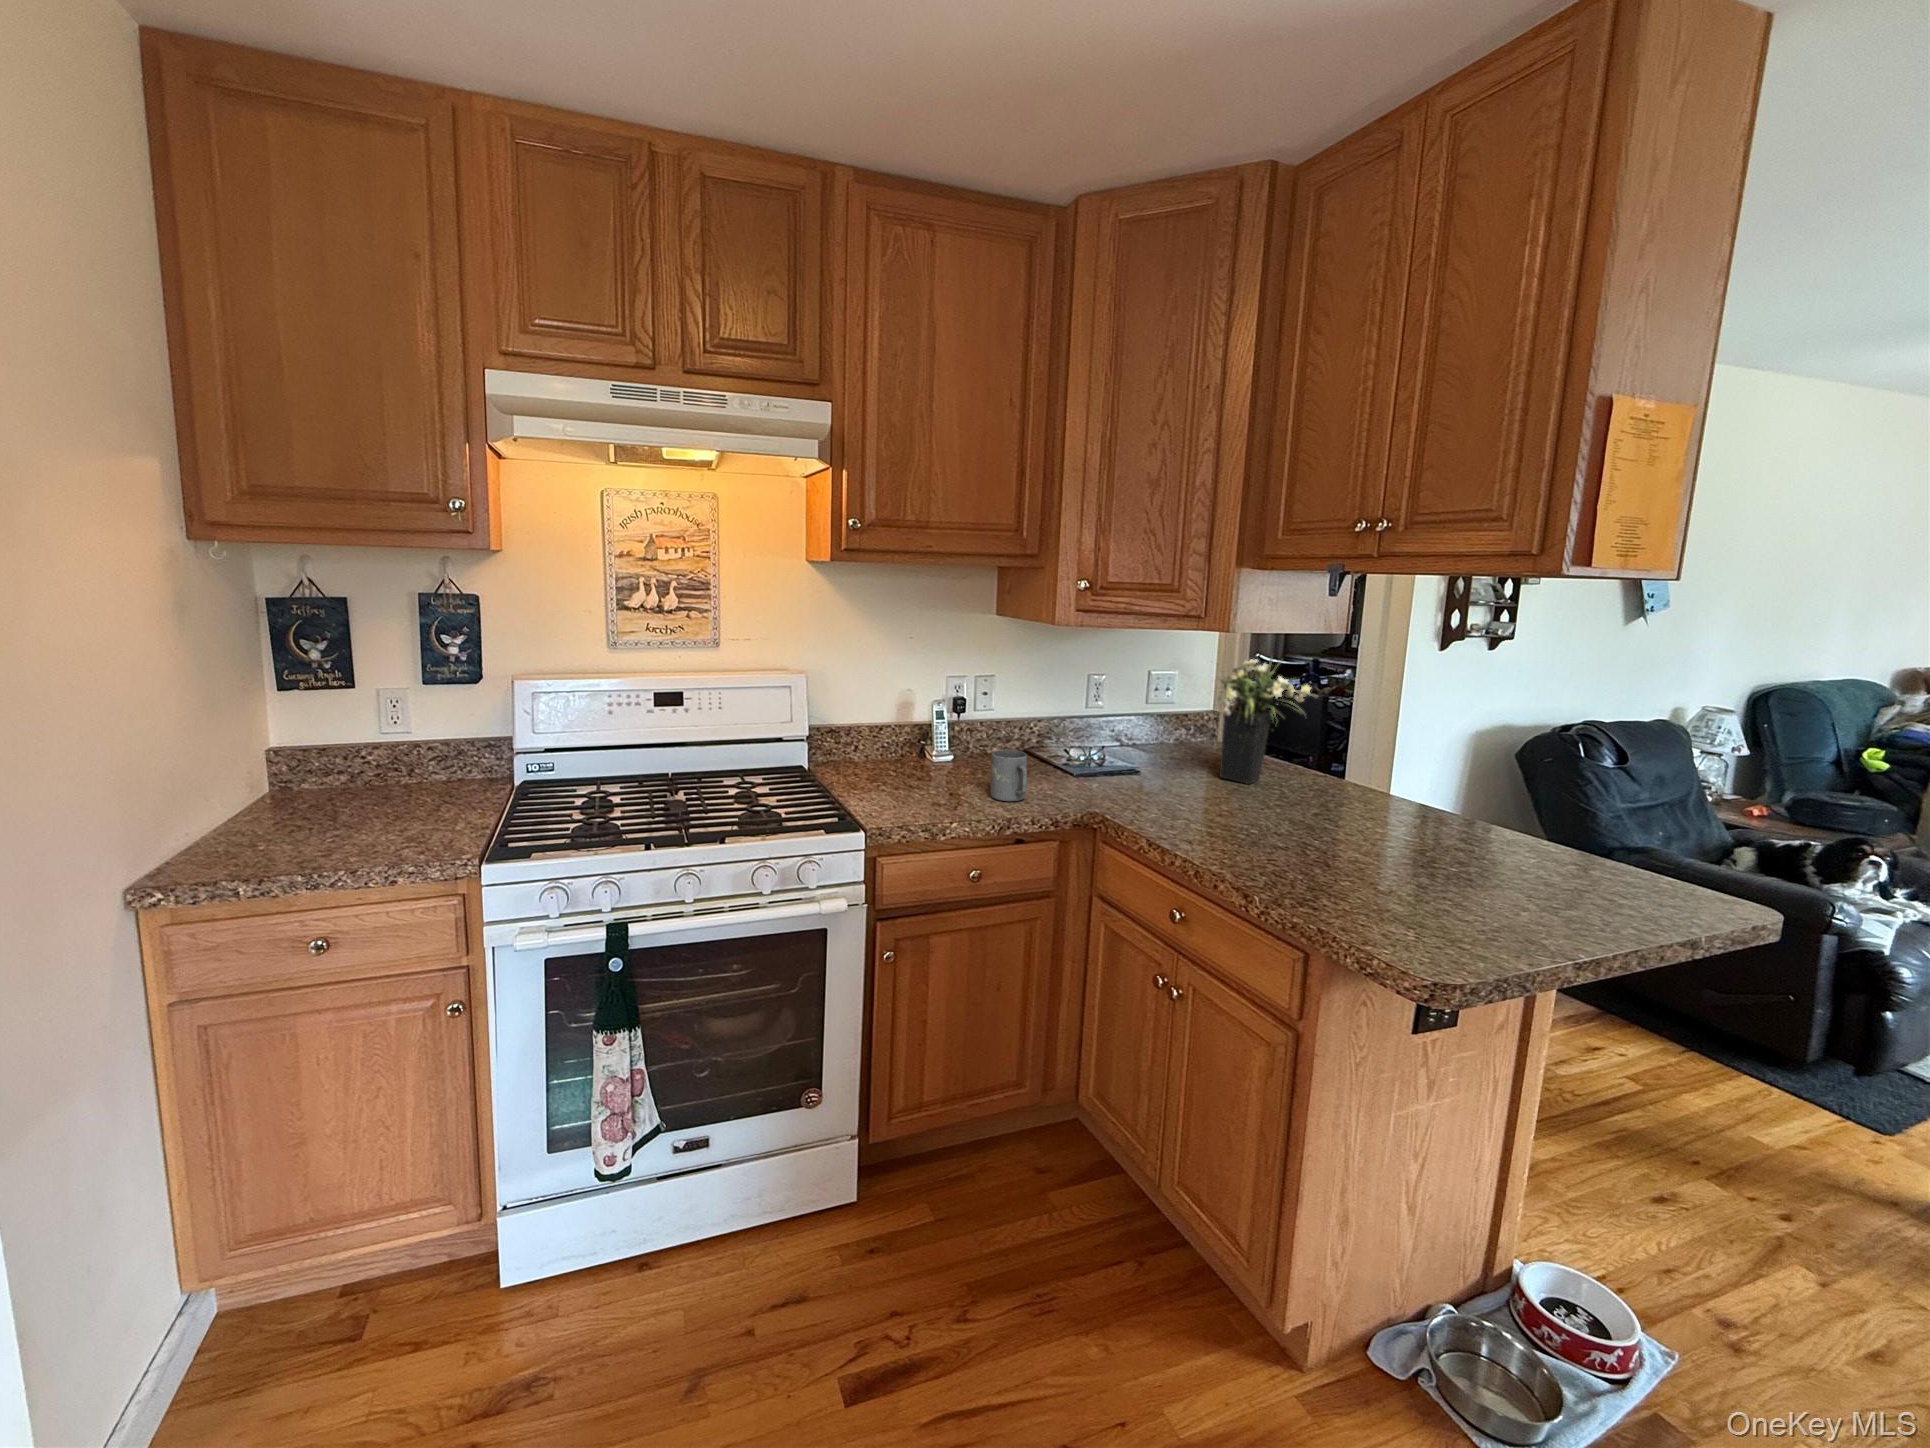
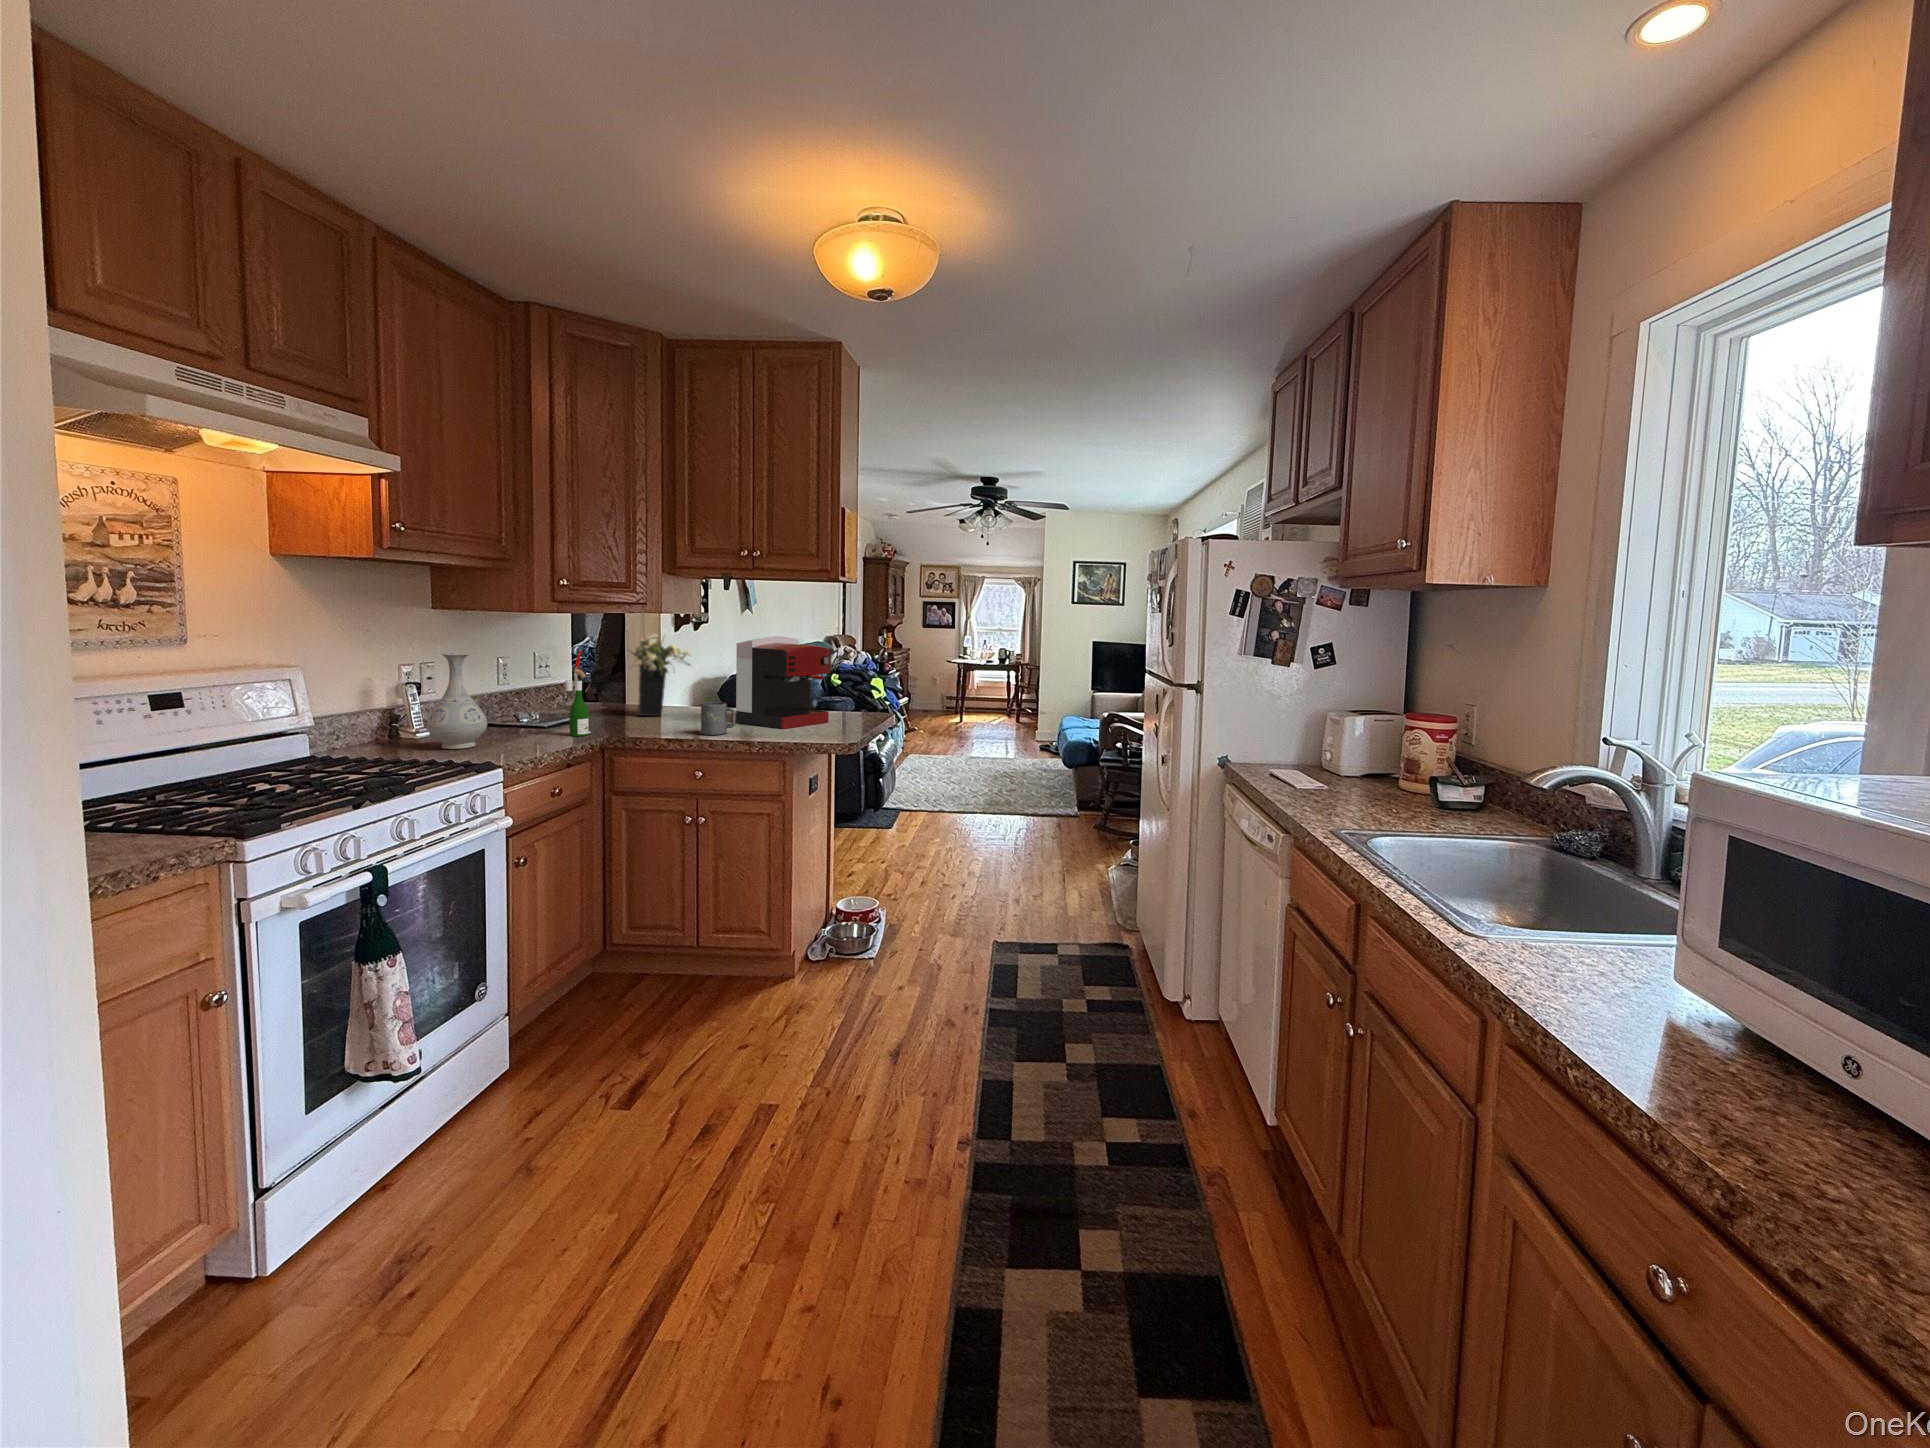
vase: none [902,669,962,785] -> present [427,653,487,749]
wine bottle: none [1059,678,1092,798] -> present [565,651,590,736]
coffee maker: none [1325,682,1543,885] -> present [736,636,831,729]
mug: present [990,750,1027,801] -> present [701,702,735,735]

